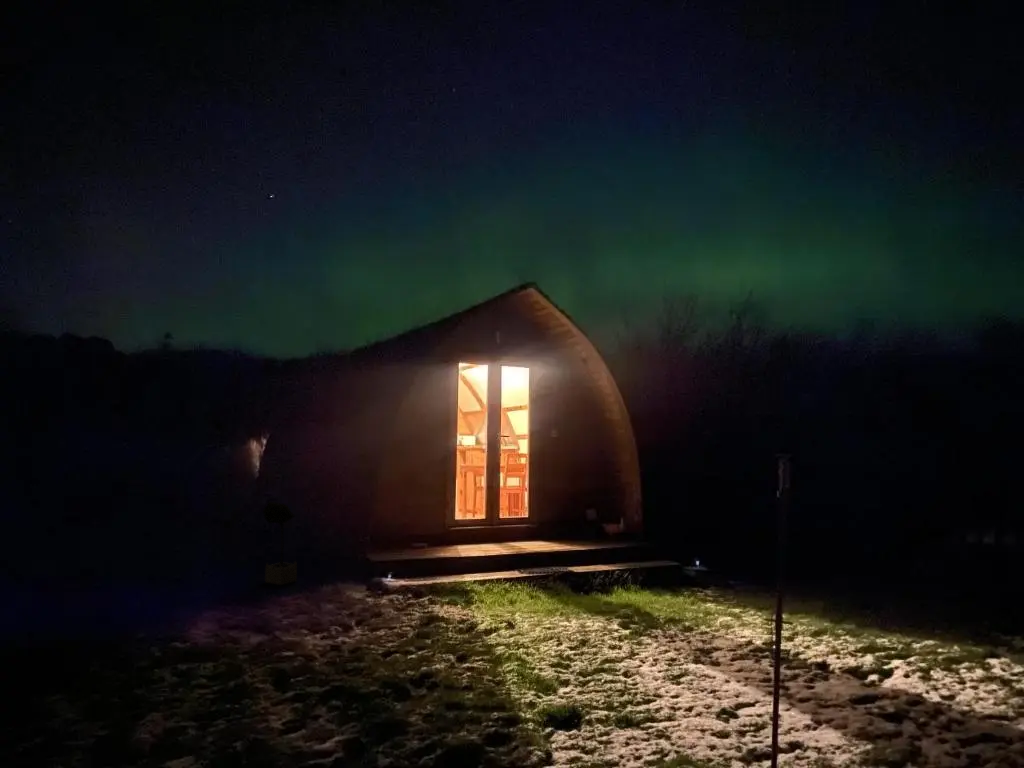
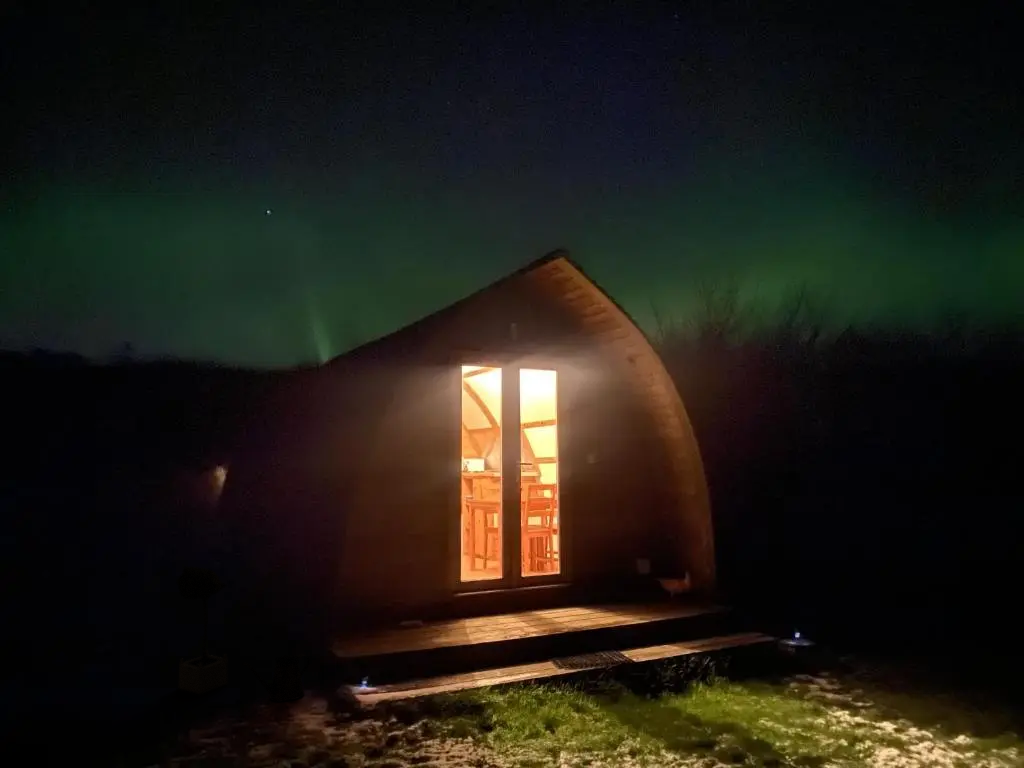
watering can: none [312,560,354,589] -> present [243,654,310,702]

